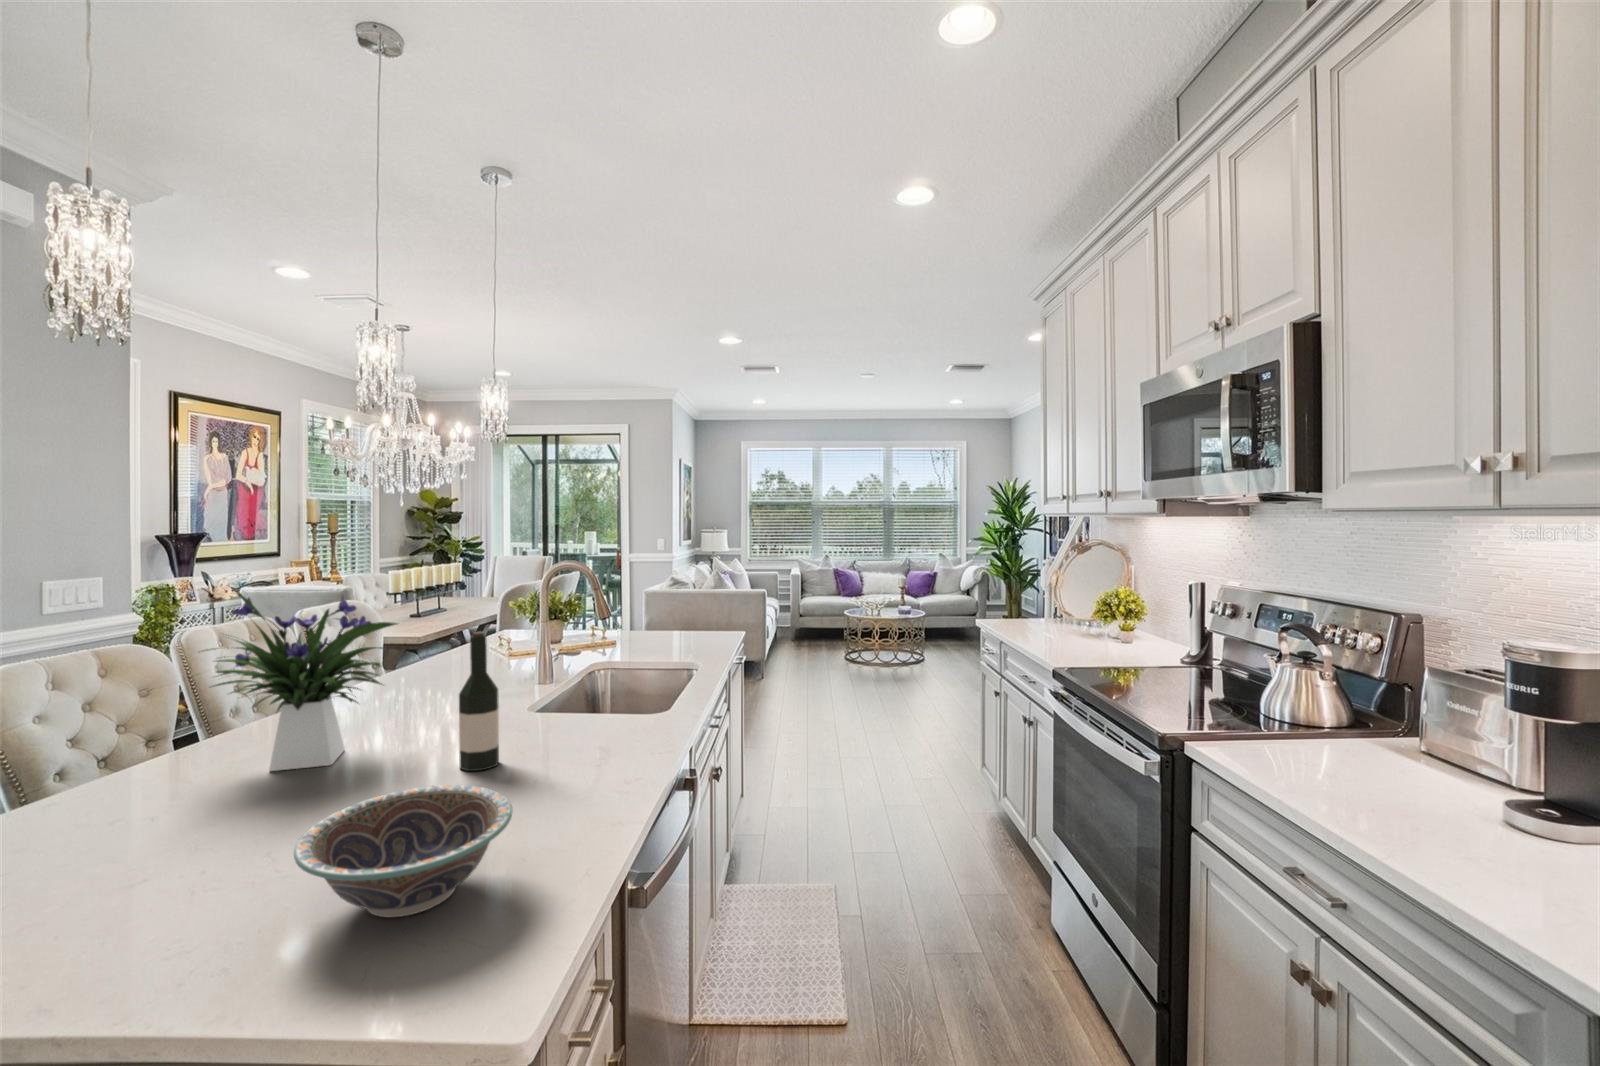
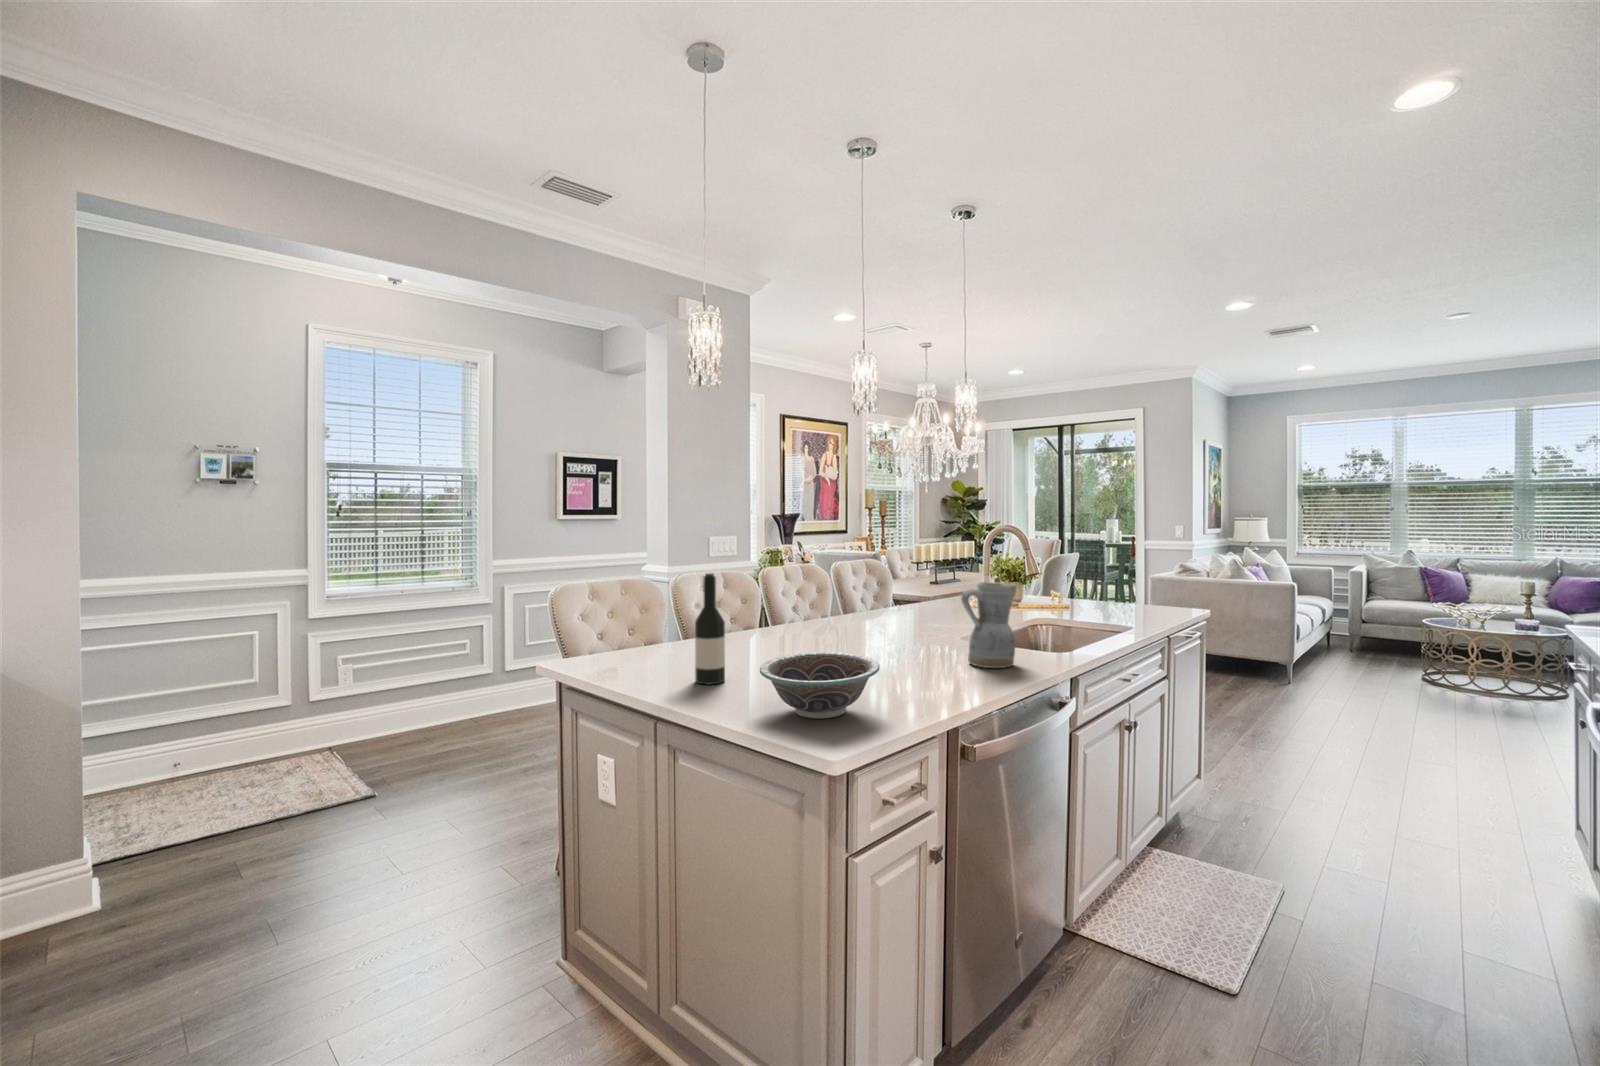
flower arrangement: present [205,591,397,771] -> none [749,532,861,650]
wine bottle: present [459,632,499,771] -> present [695,573,725,685]
ceramic pitcher: none [561,640,625,748] -> present [961,582,1017,668]

